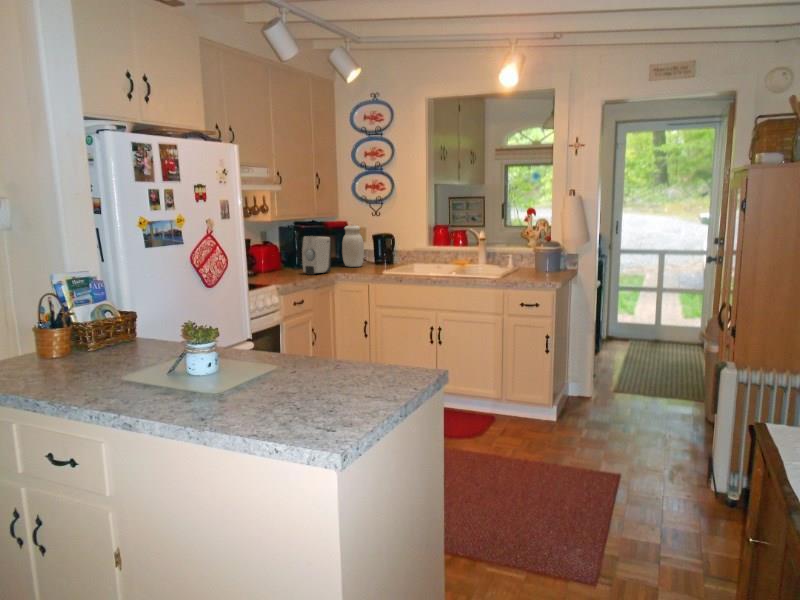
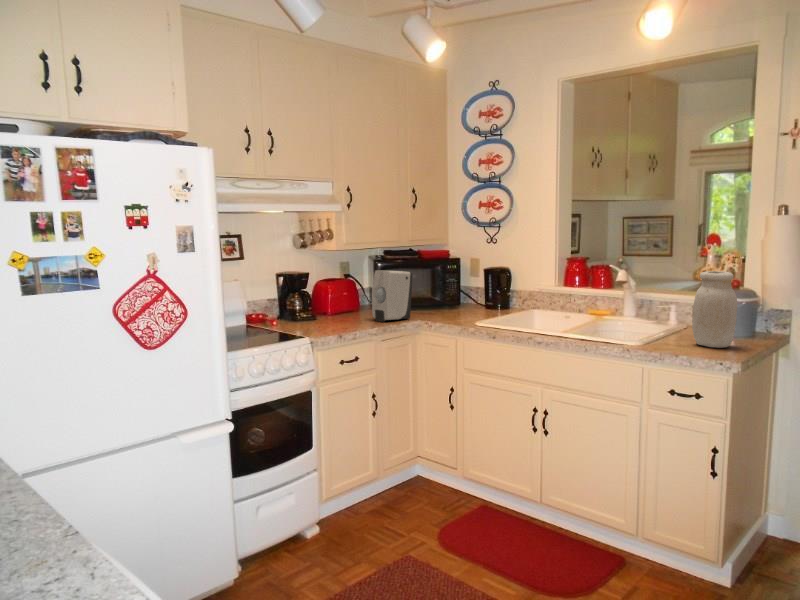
jar: present [342,226,364,267] -> present [692,271,737,348]

